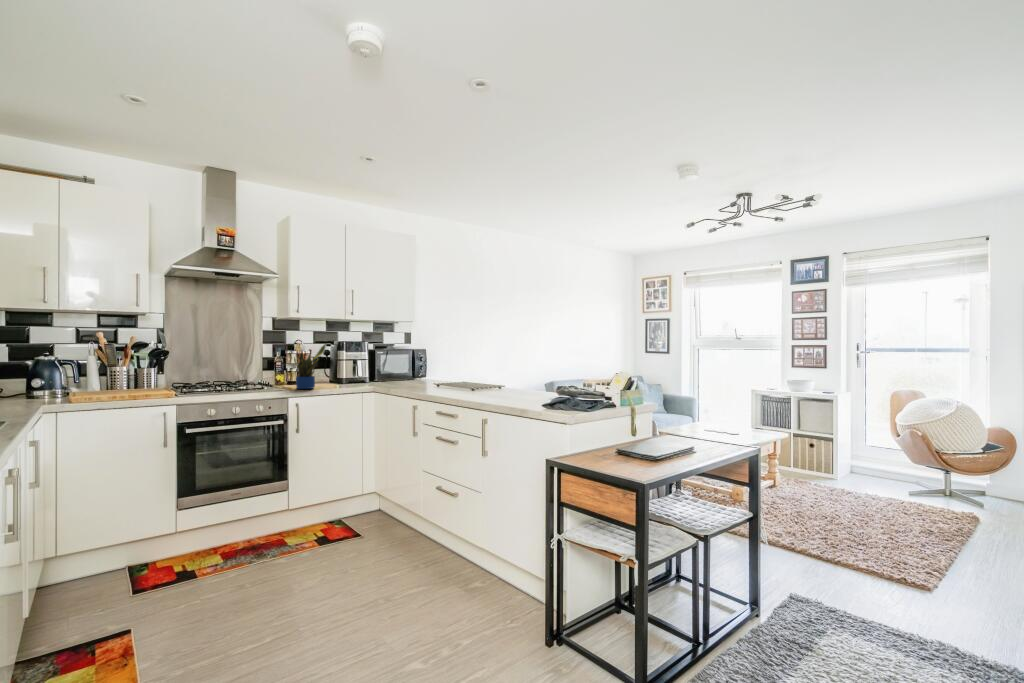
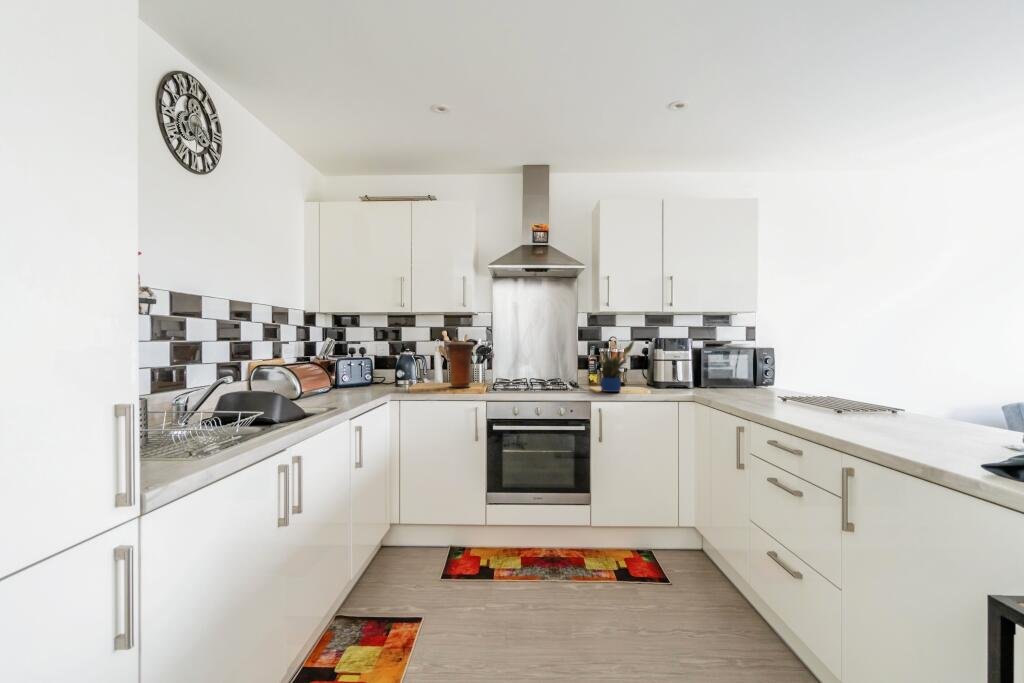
vase: none [119,339,157,395] -> present [447,337,474,387]

